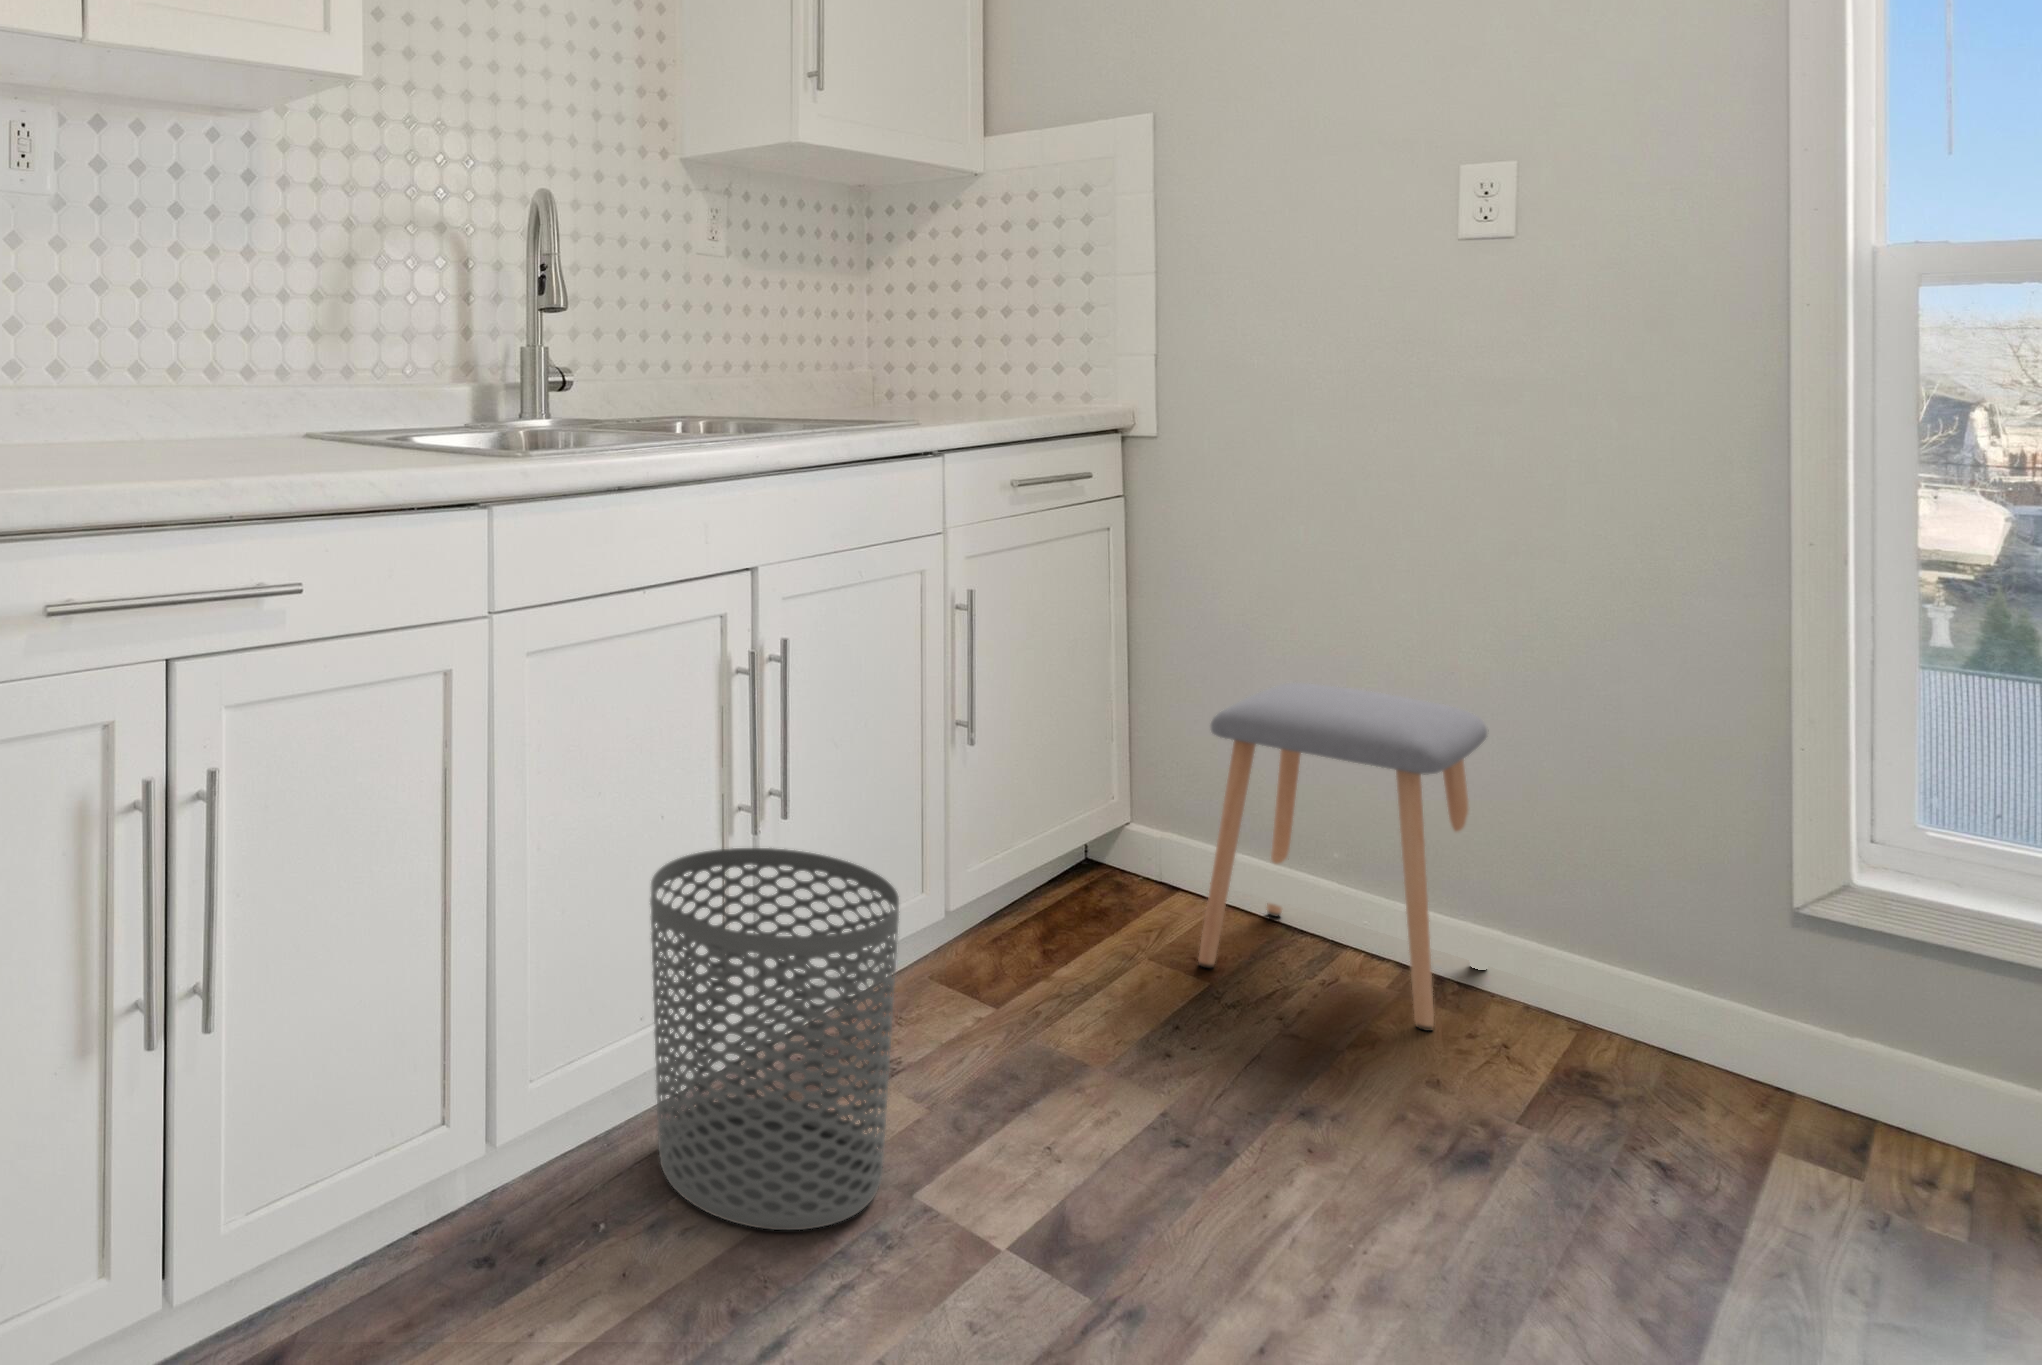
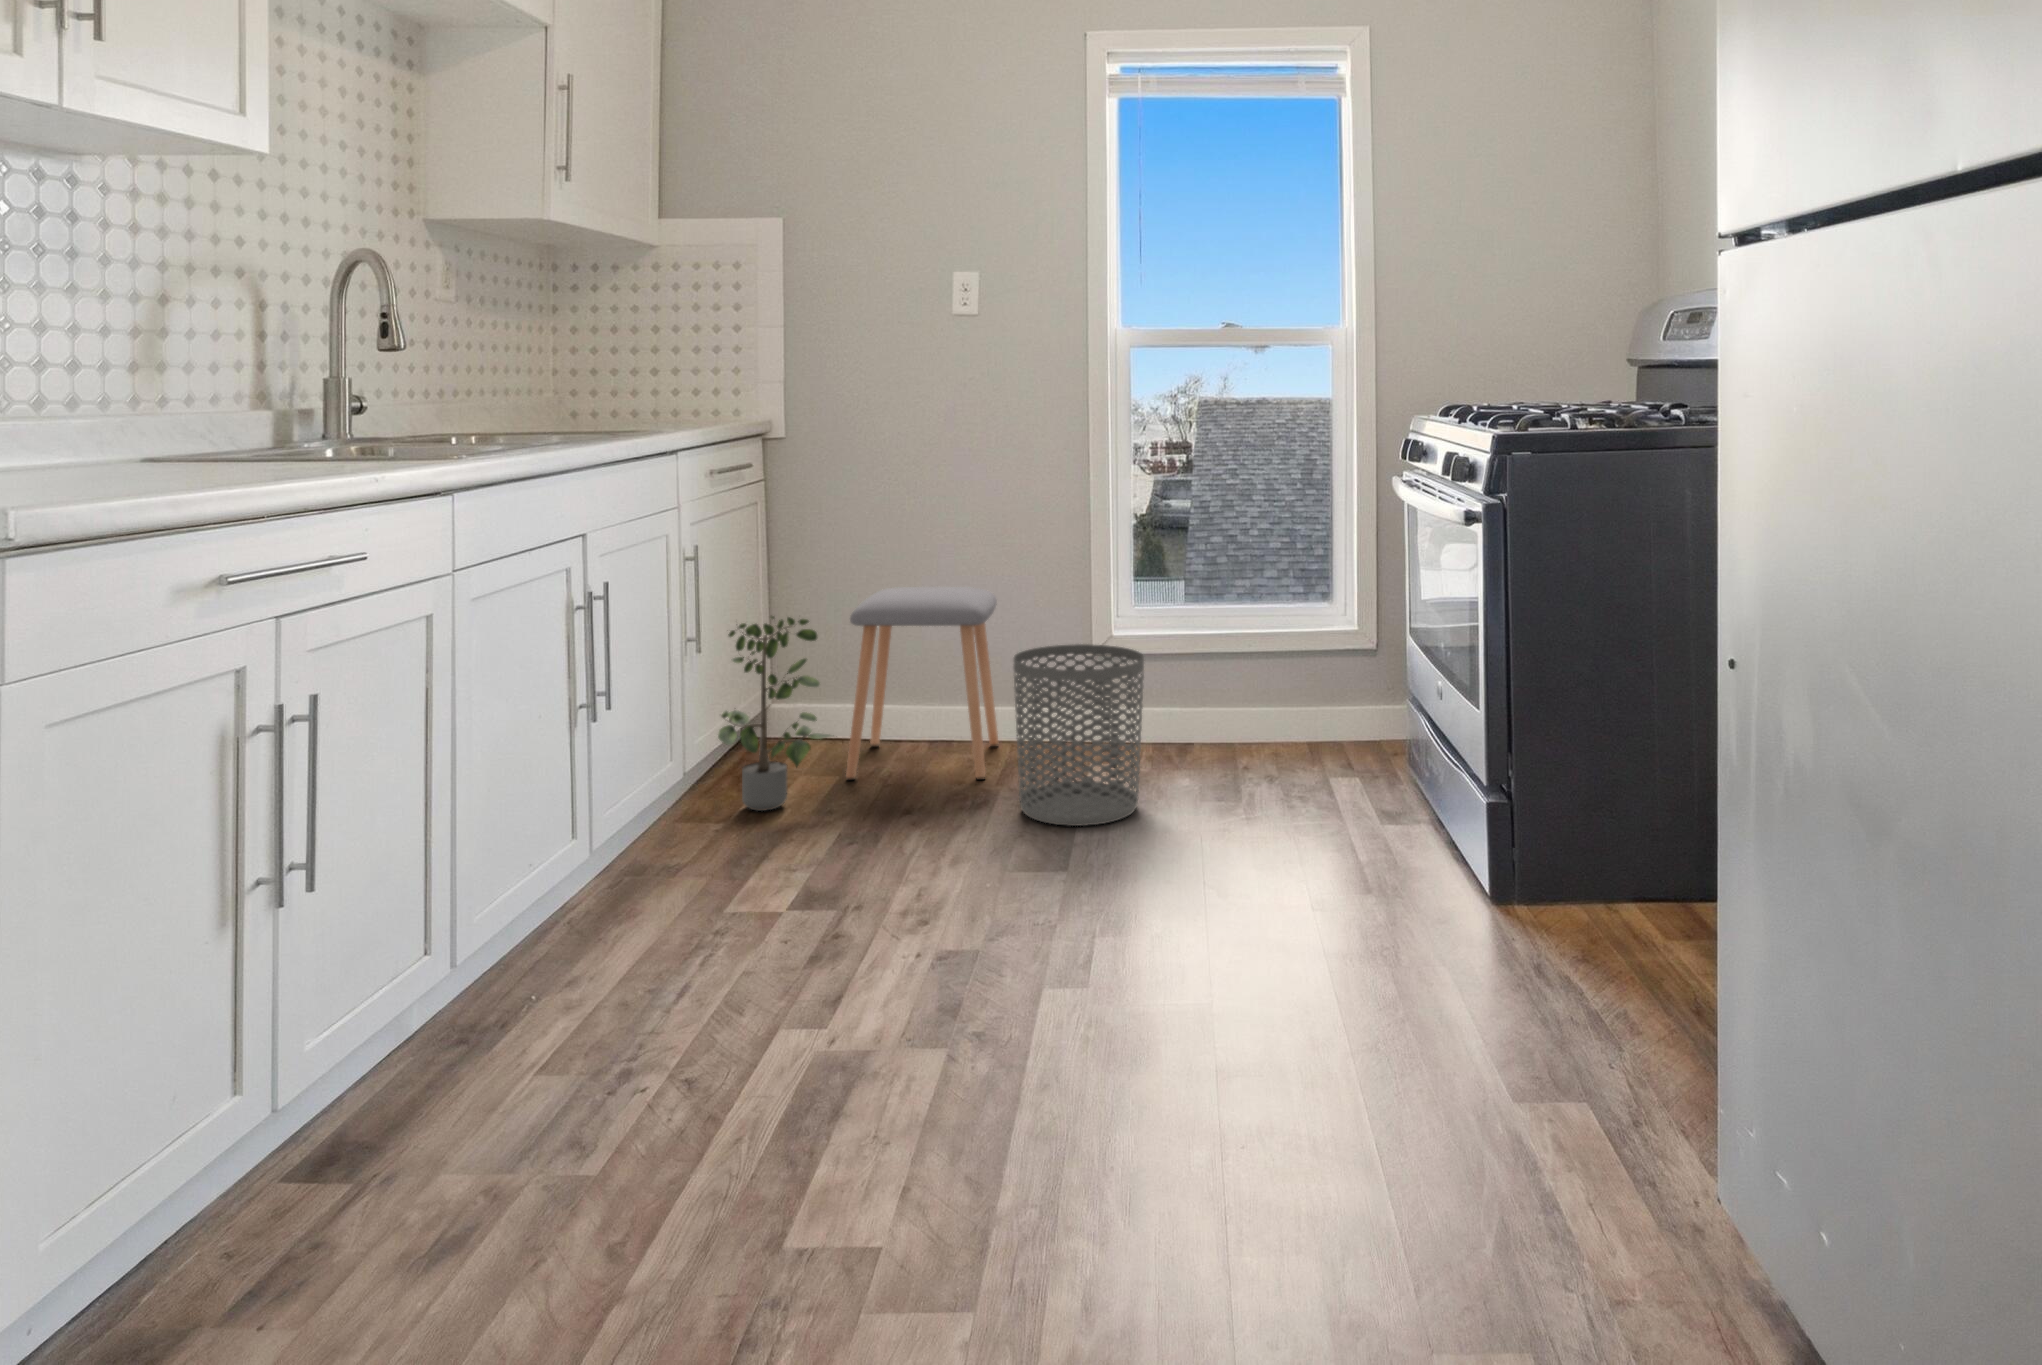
potted plant: none [985,703,1164,987] -> present [718,616,831,811]
waste bin: present [650,848,899,1230] -> present [1013,644,1144,826]

